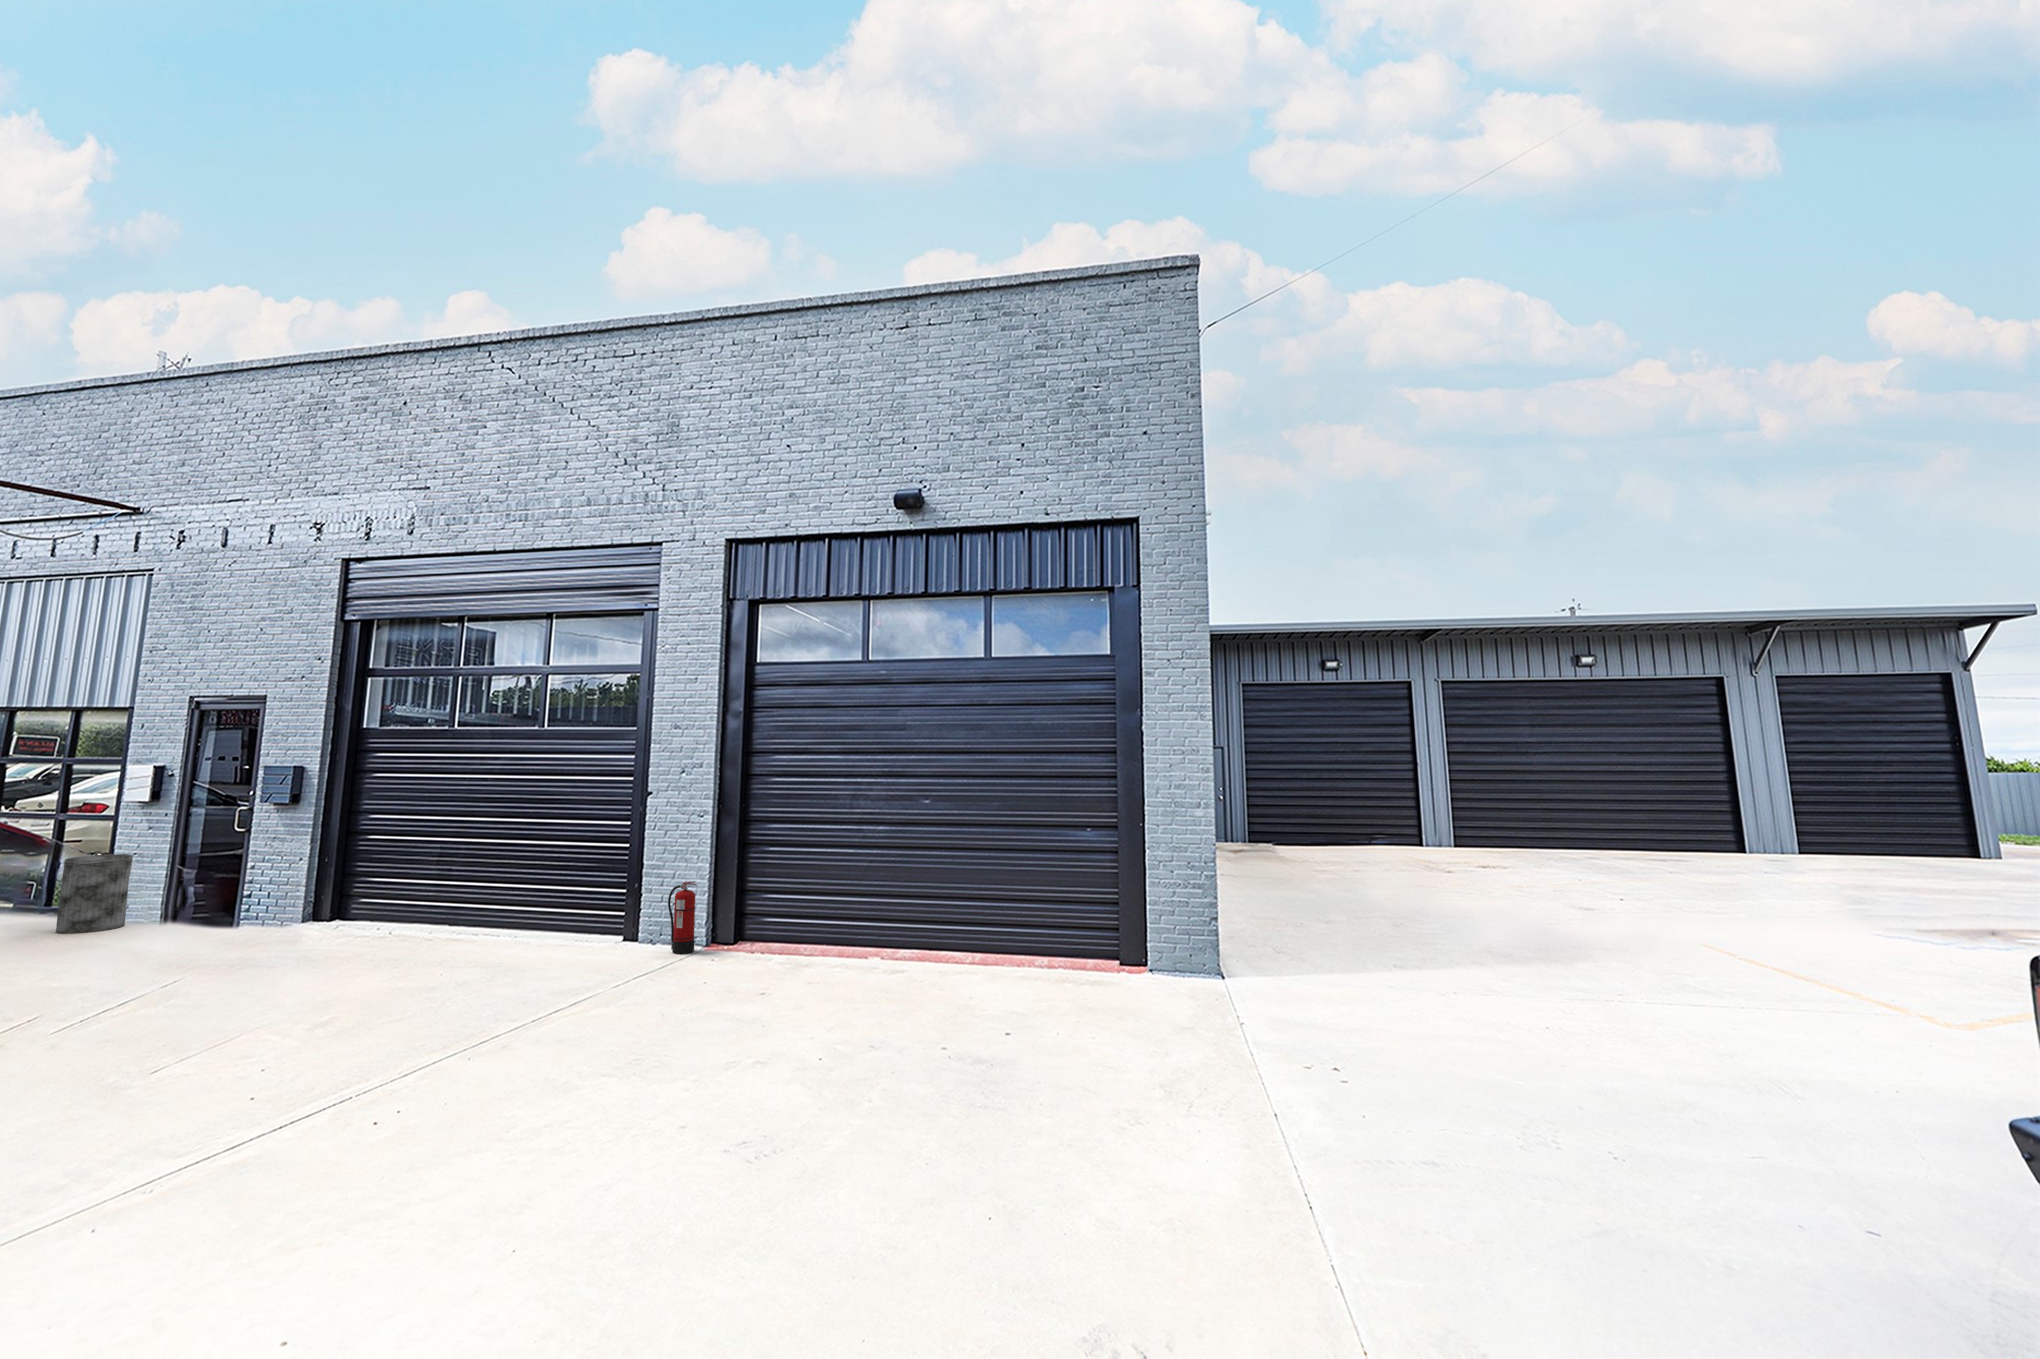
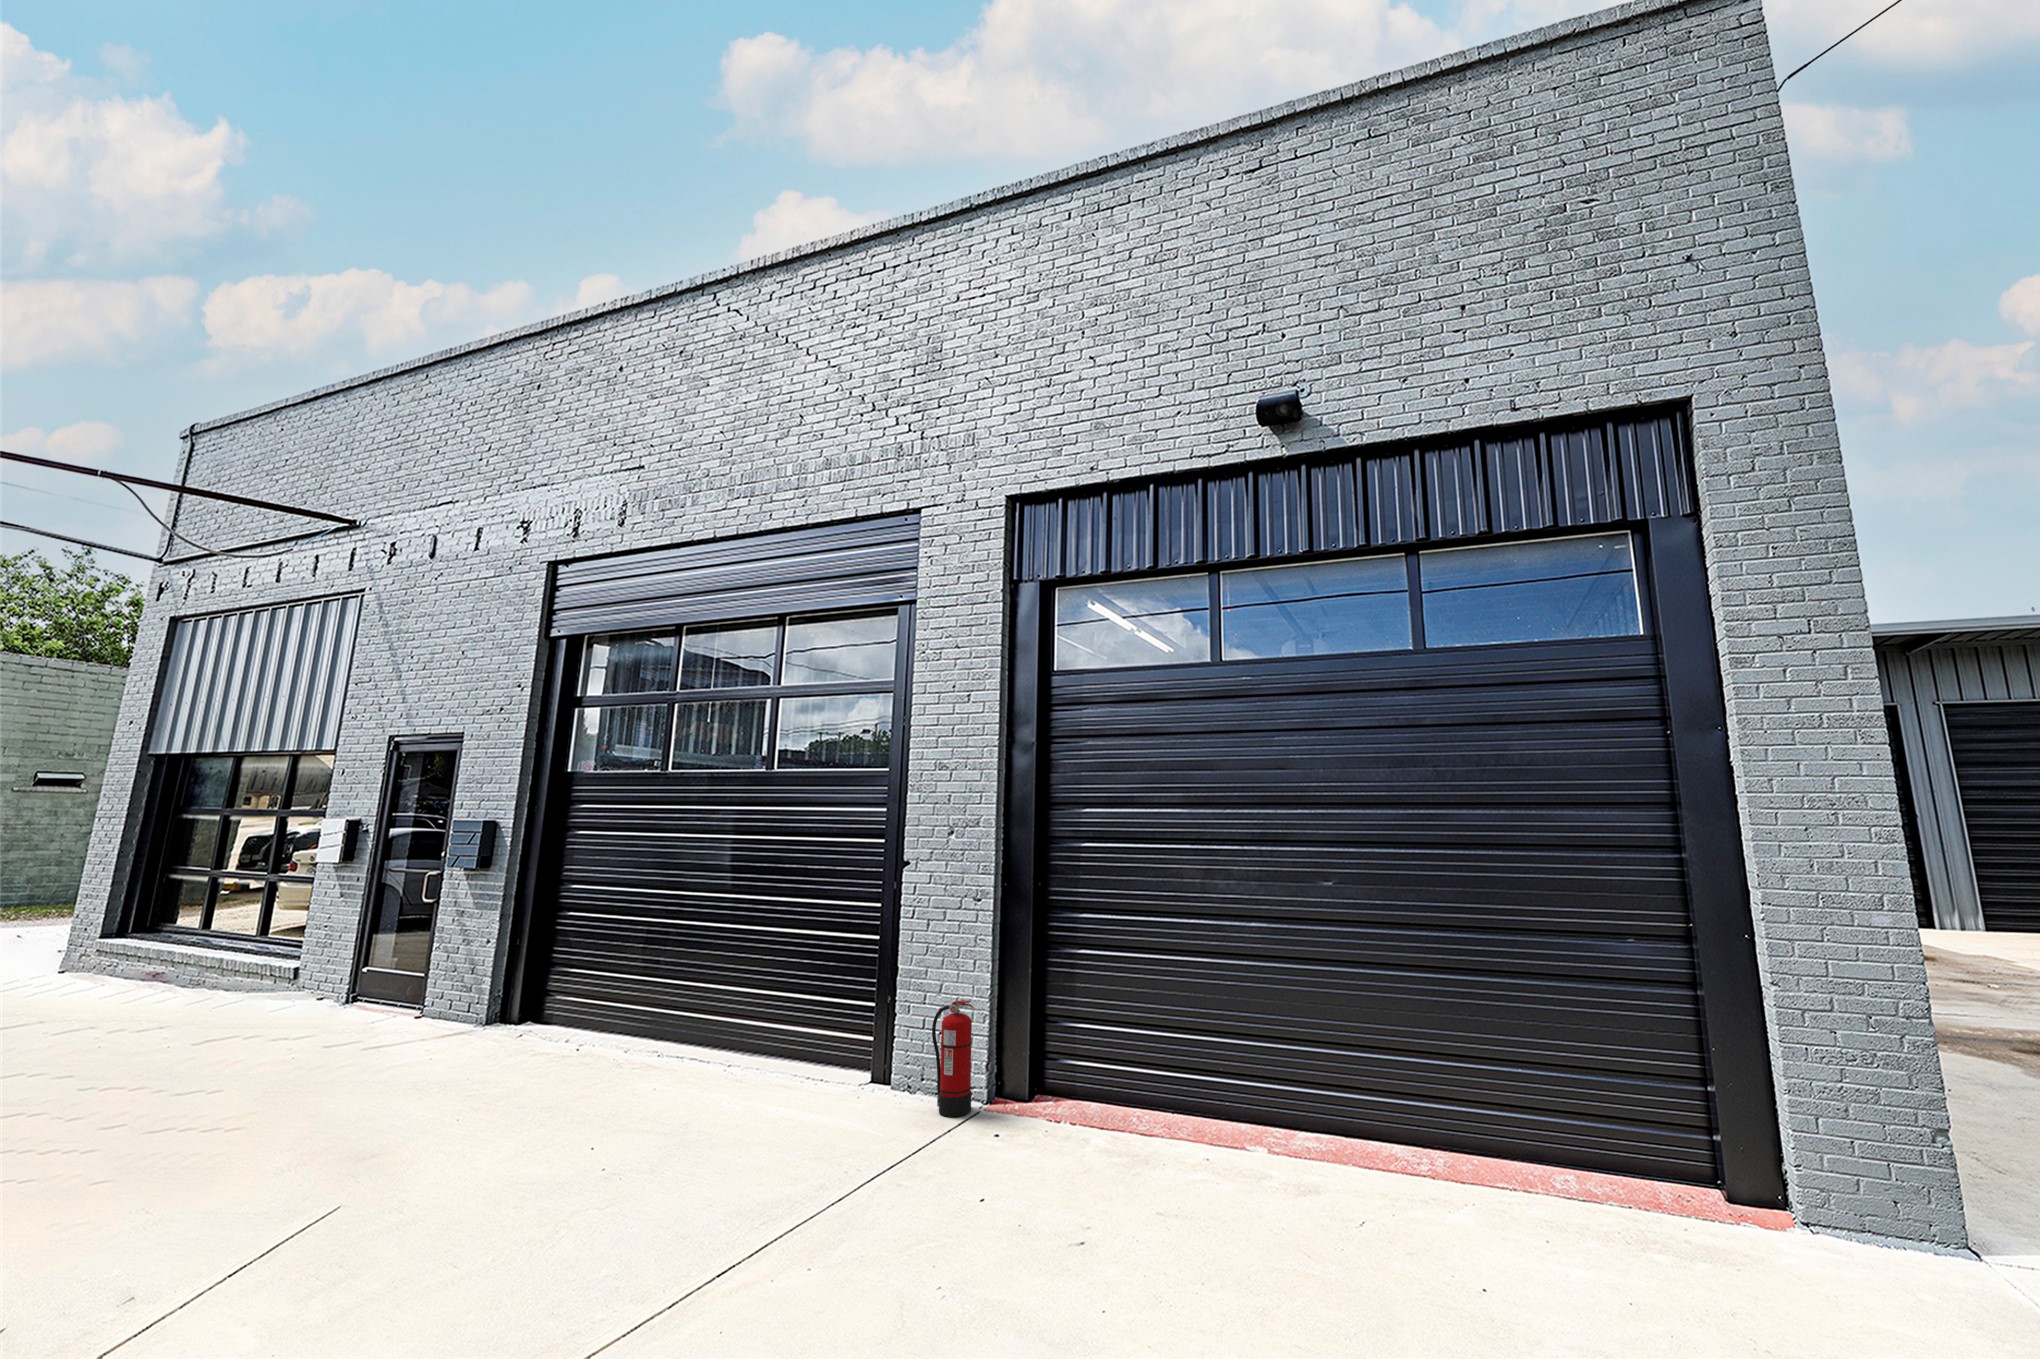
trash can: present [56,853,133,934] -> none [220,925,318,1028]

